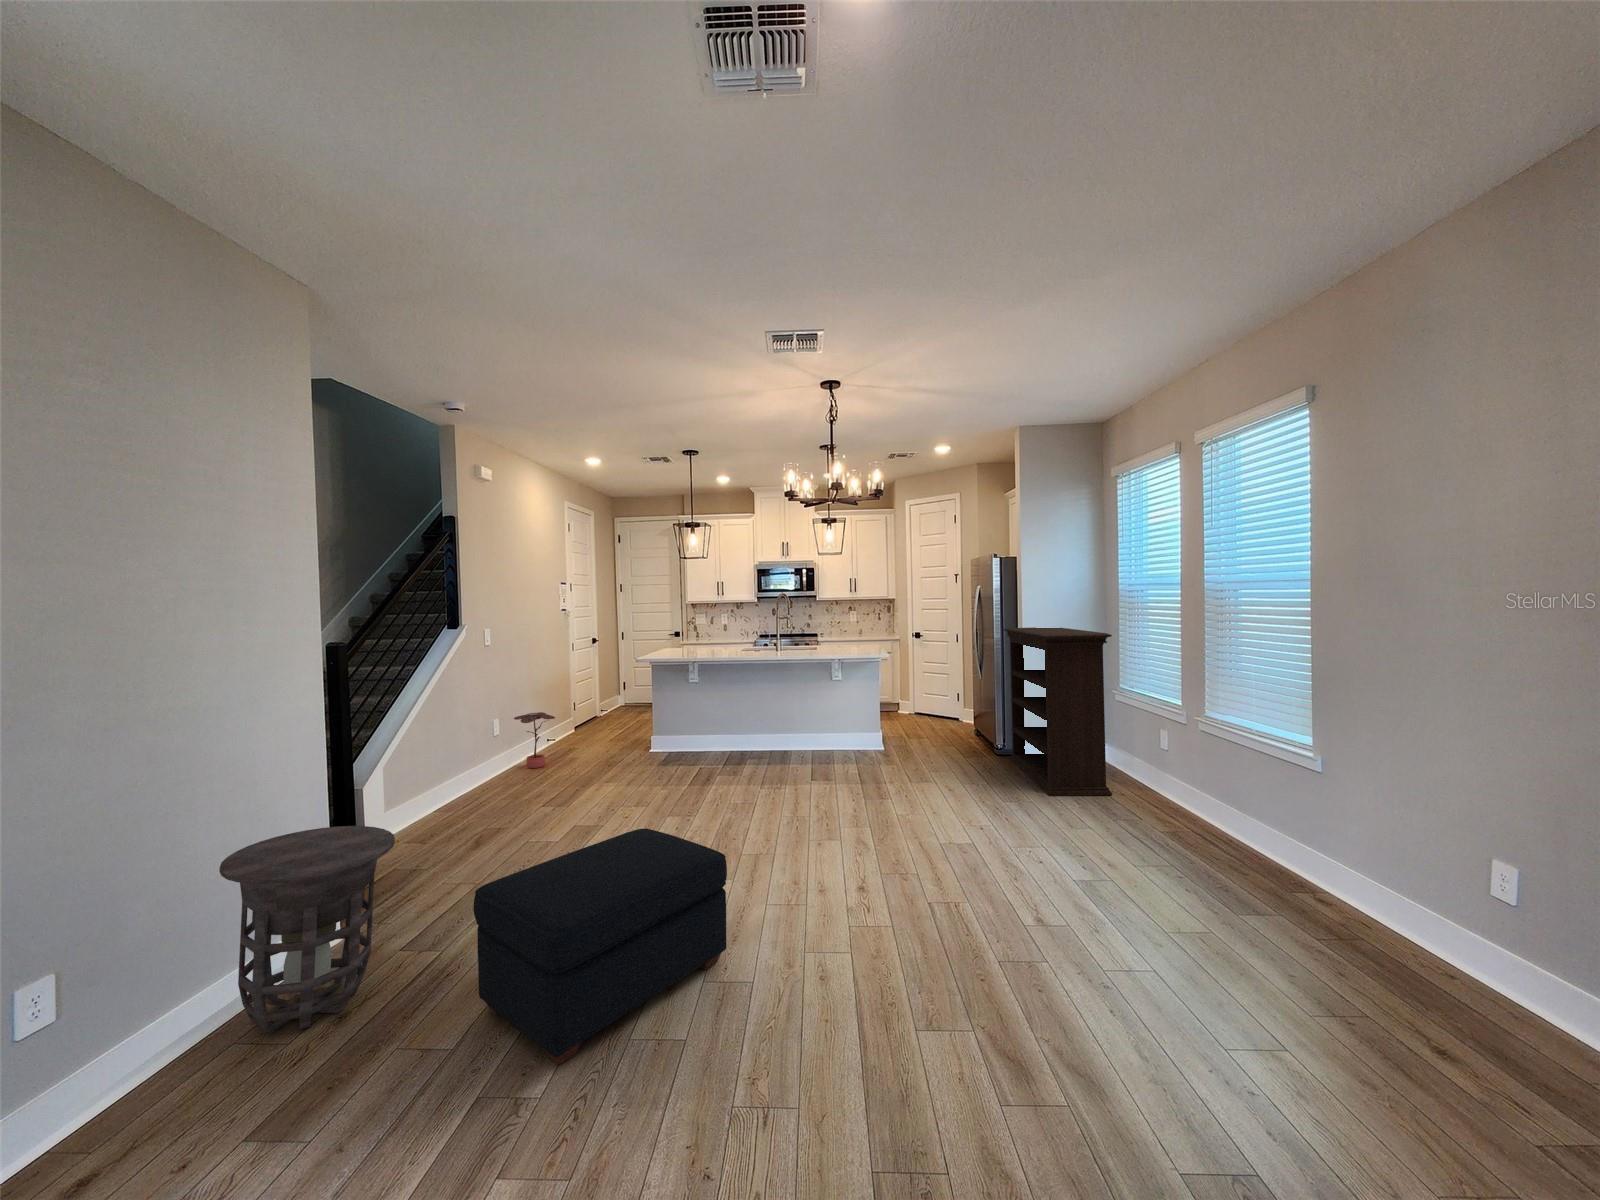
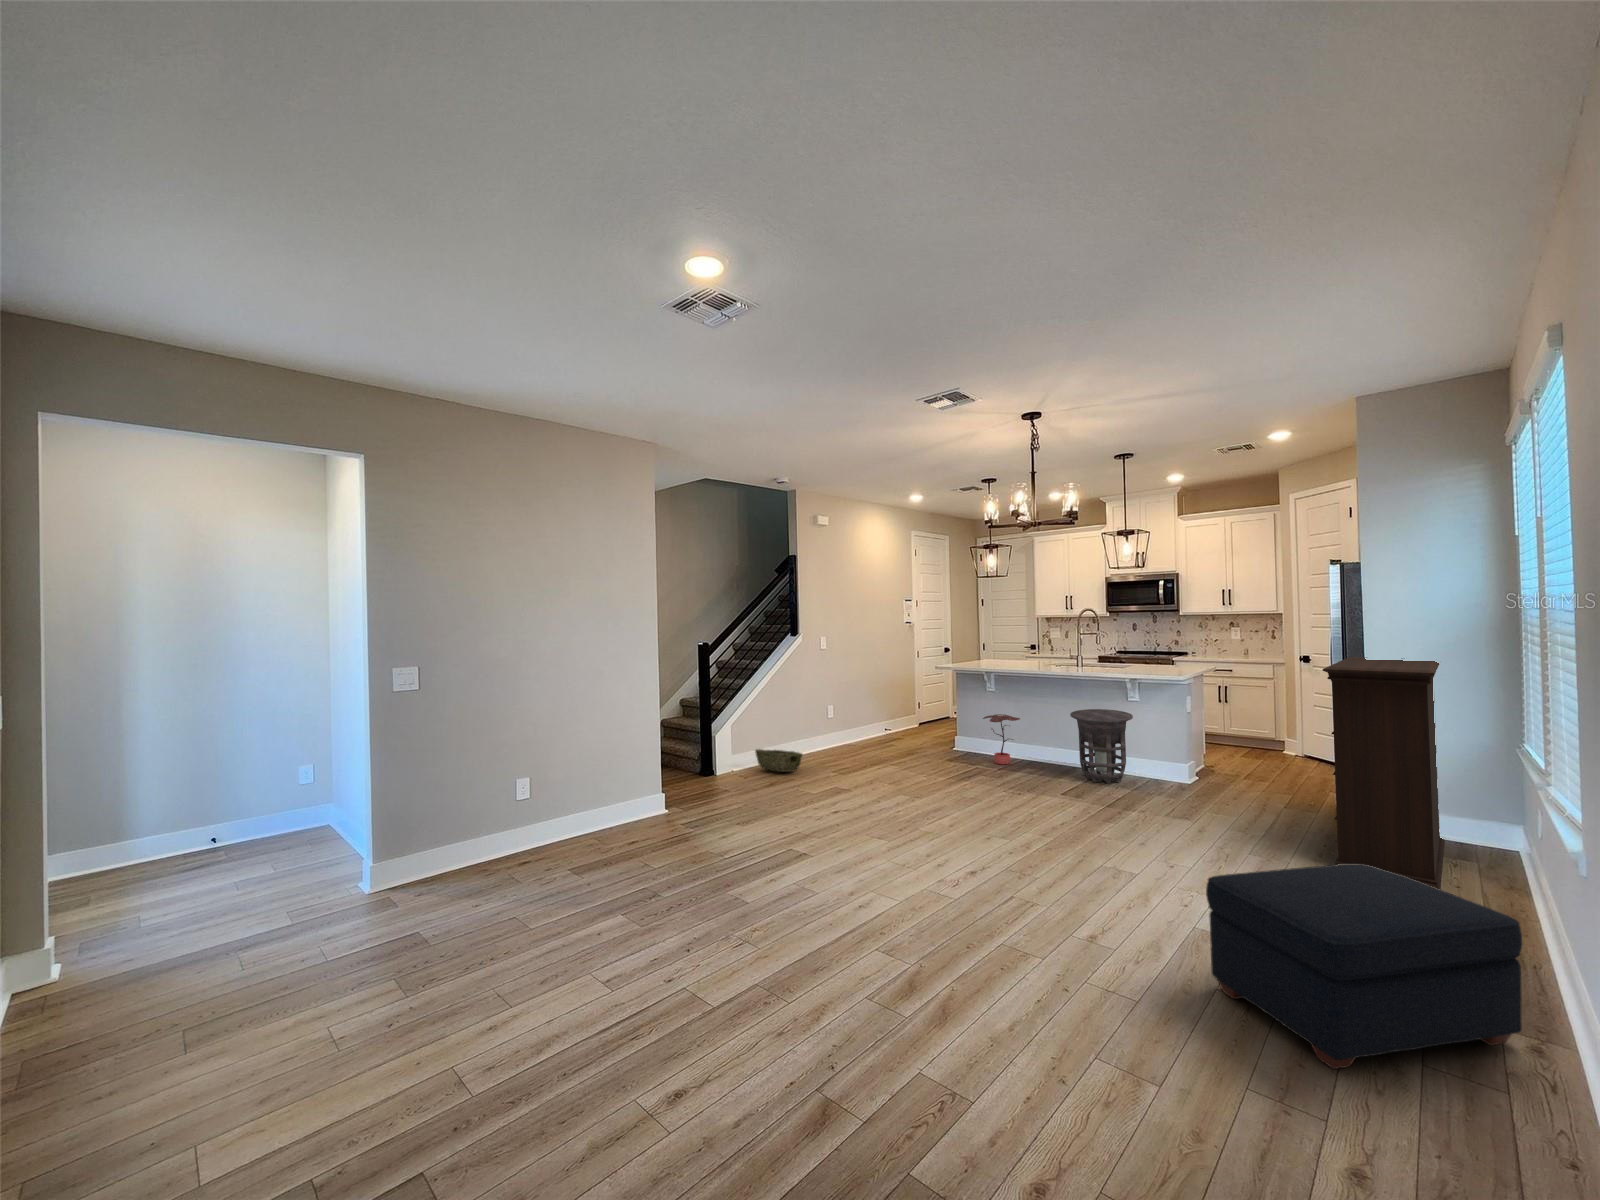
potted plant: present [514,712,555,768] -> present [983,714,1020,765]
woven basket: none [409,787,490,822] -> present [755,749,803,772]
side table: present [219,826,395,1033] -> present [1070,709,1133,784]
ottoman: present [474,829,727,1065] -> present [1206,864,1522,1069]

